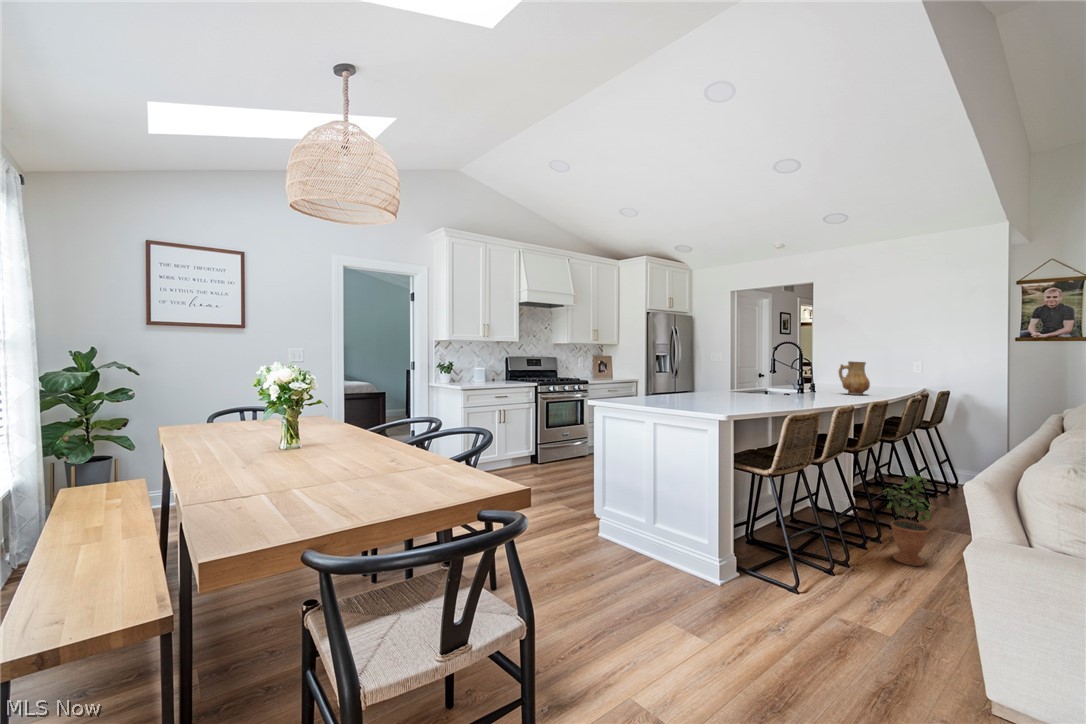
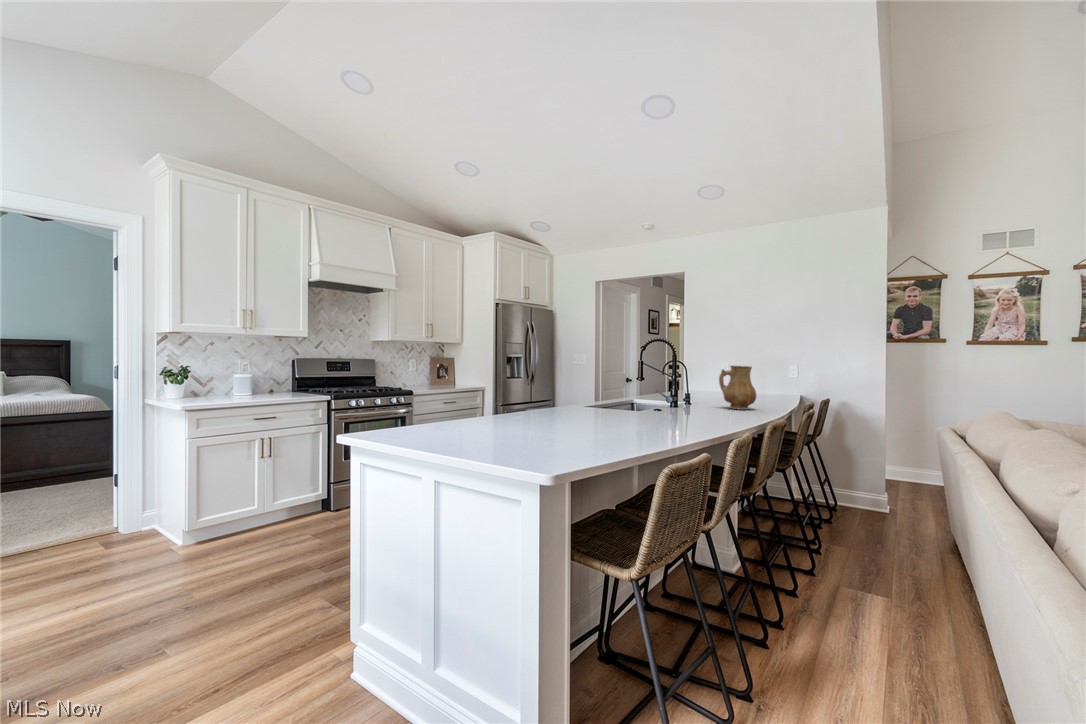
potted plant: present [884,476,931,566] -> none [802,533,873,688]

